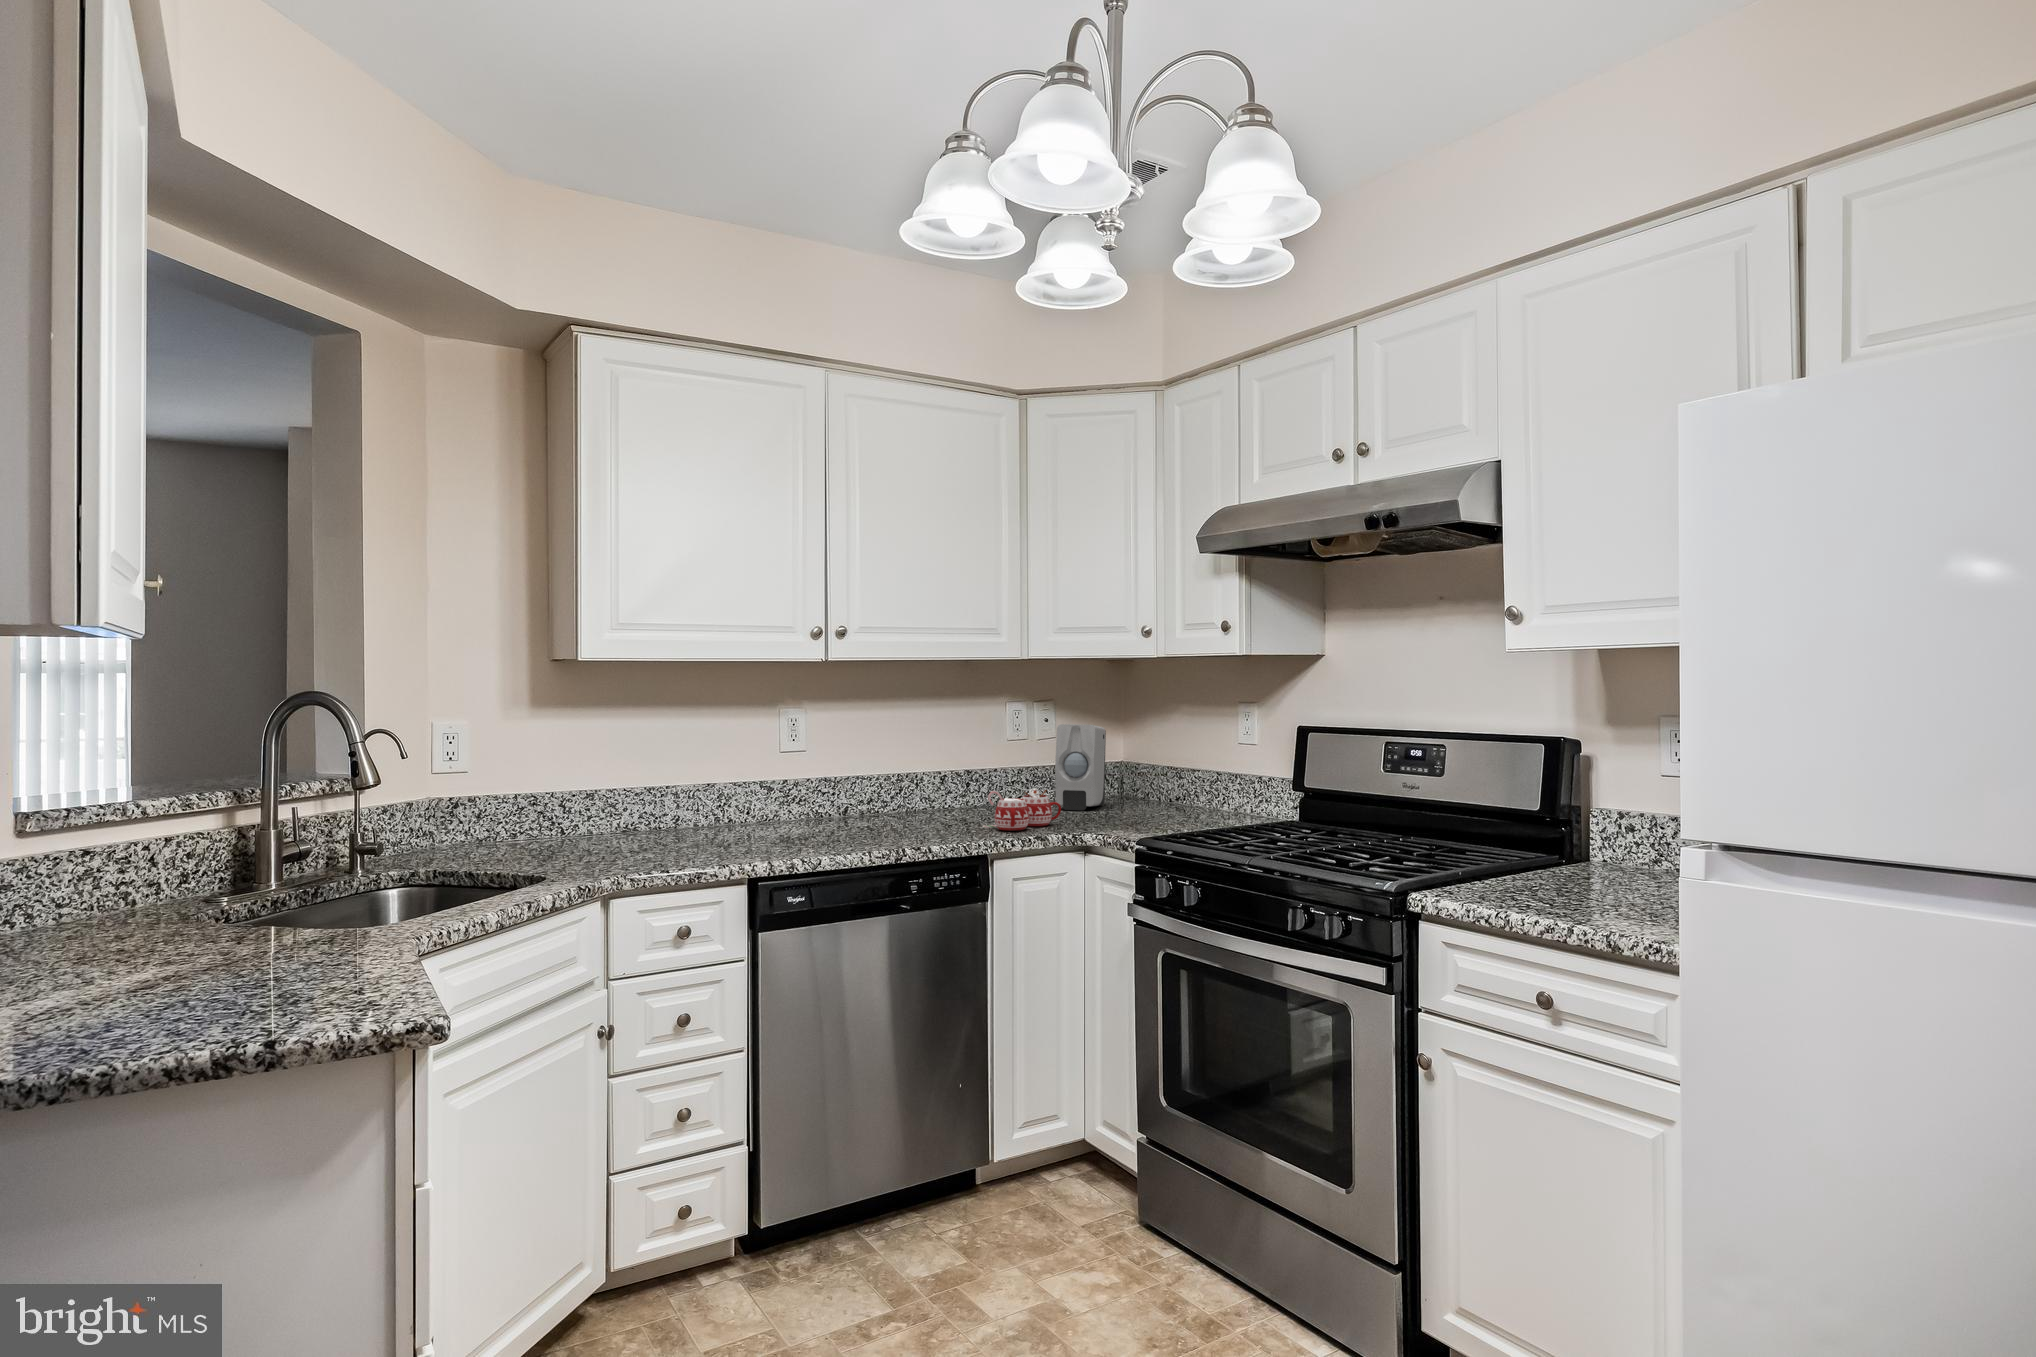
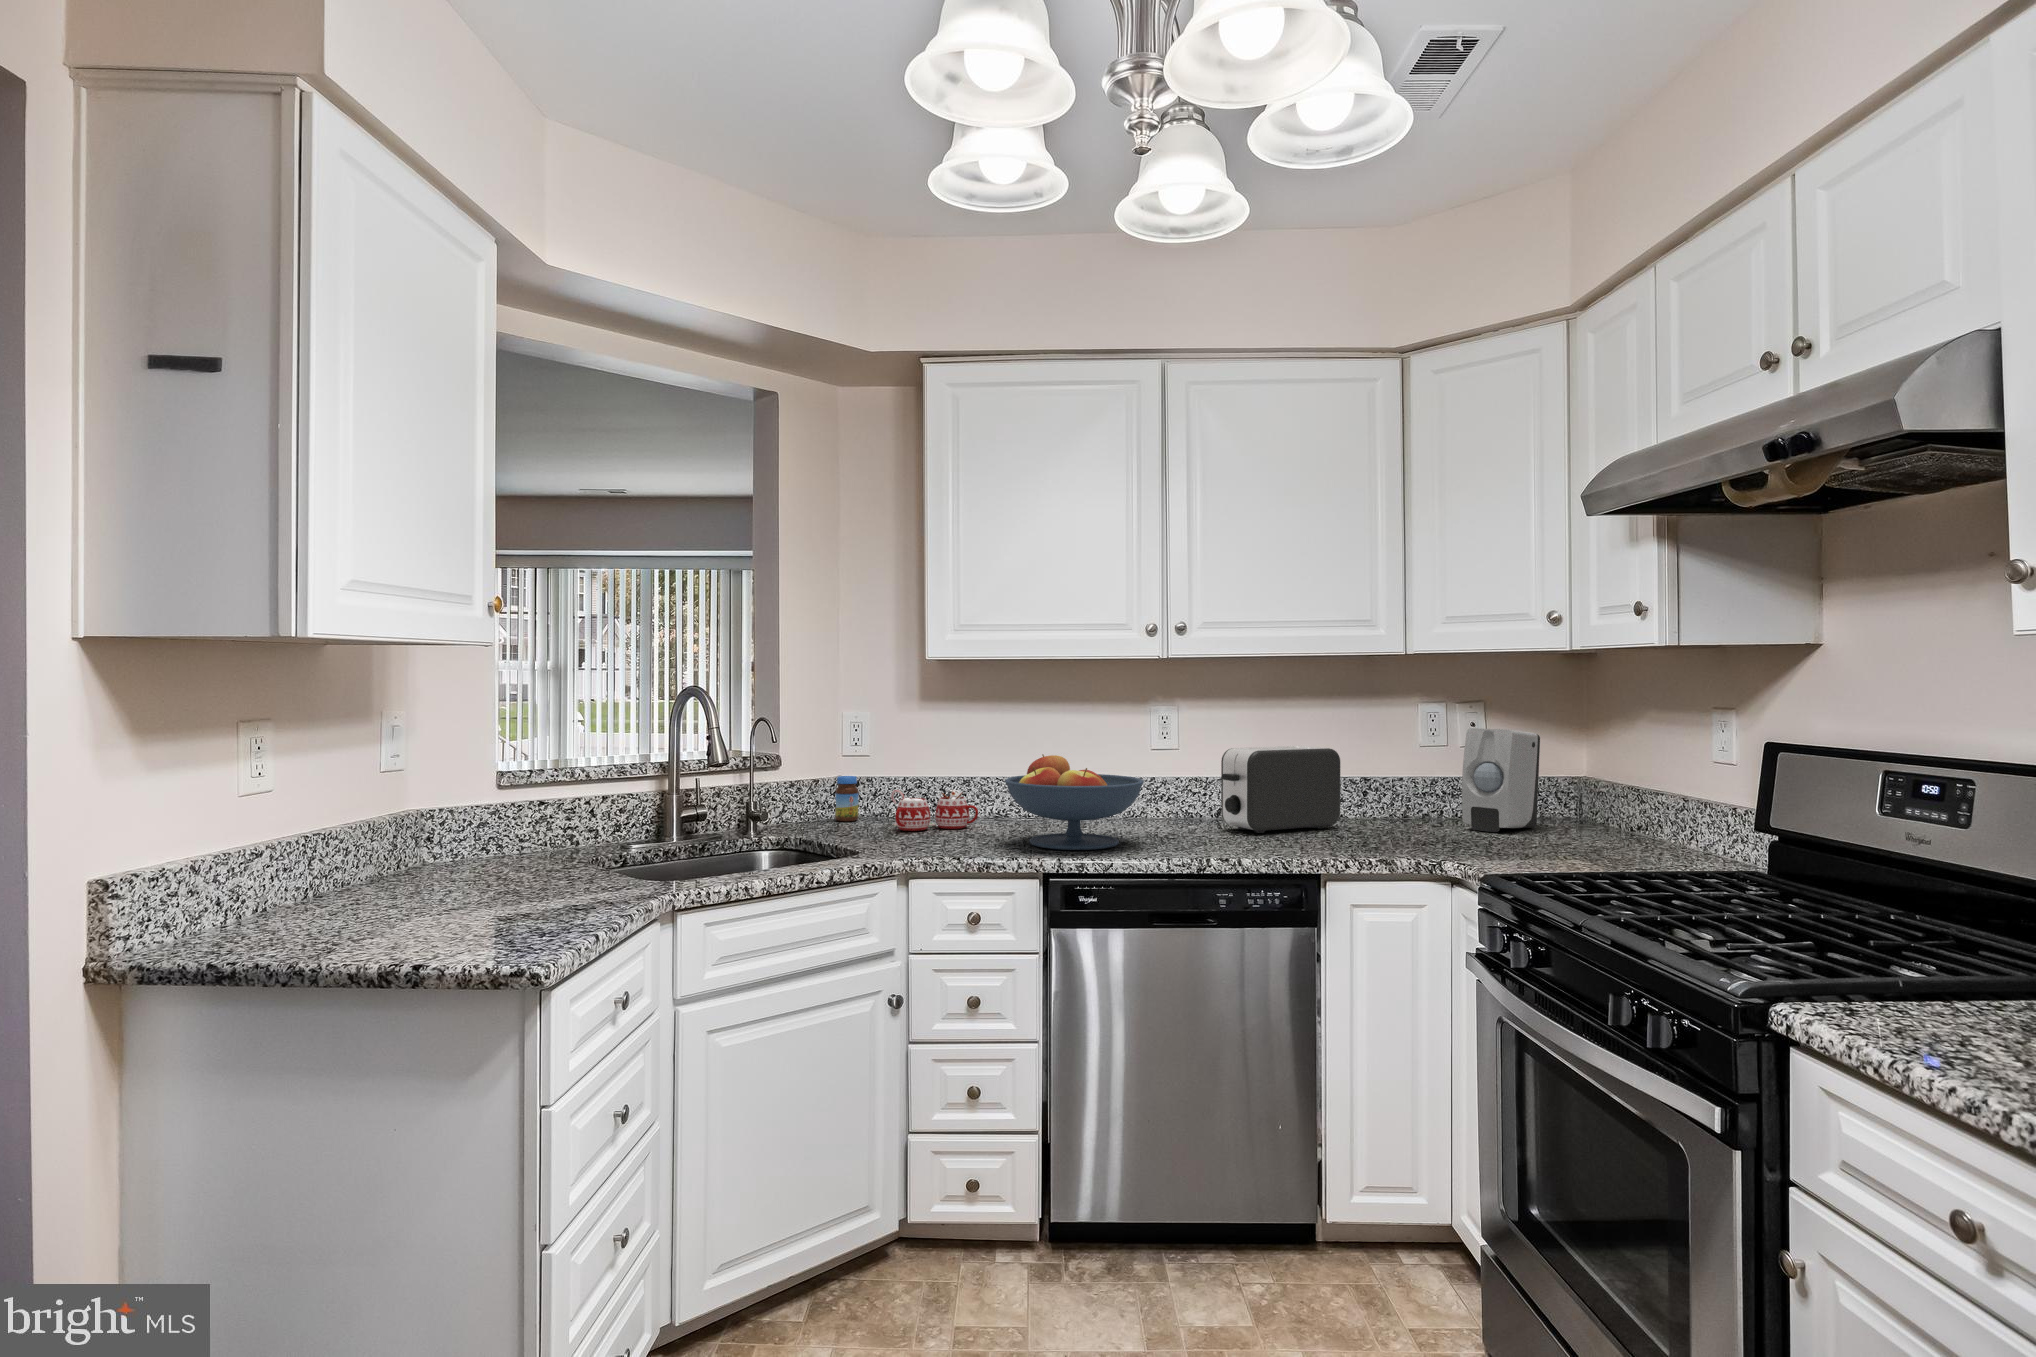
toaster: none [868,744,964,825] -> present [1221,746,1340,833]
fruit bowl: none [687,761,829,854] -> present [1005,754,1144,850]
mug: present [982,788,1061,831] -> present [891,790,978,831]
jar: none [434,797,464,849] -> present [835,776,858,821]

